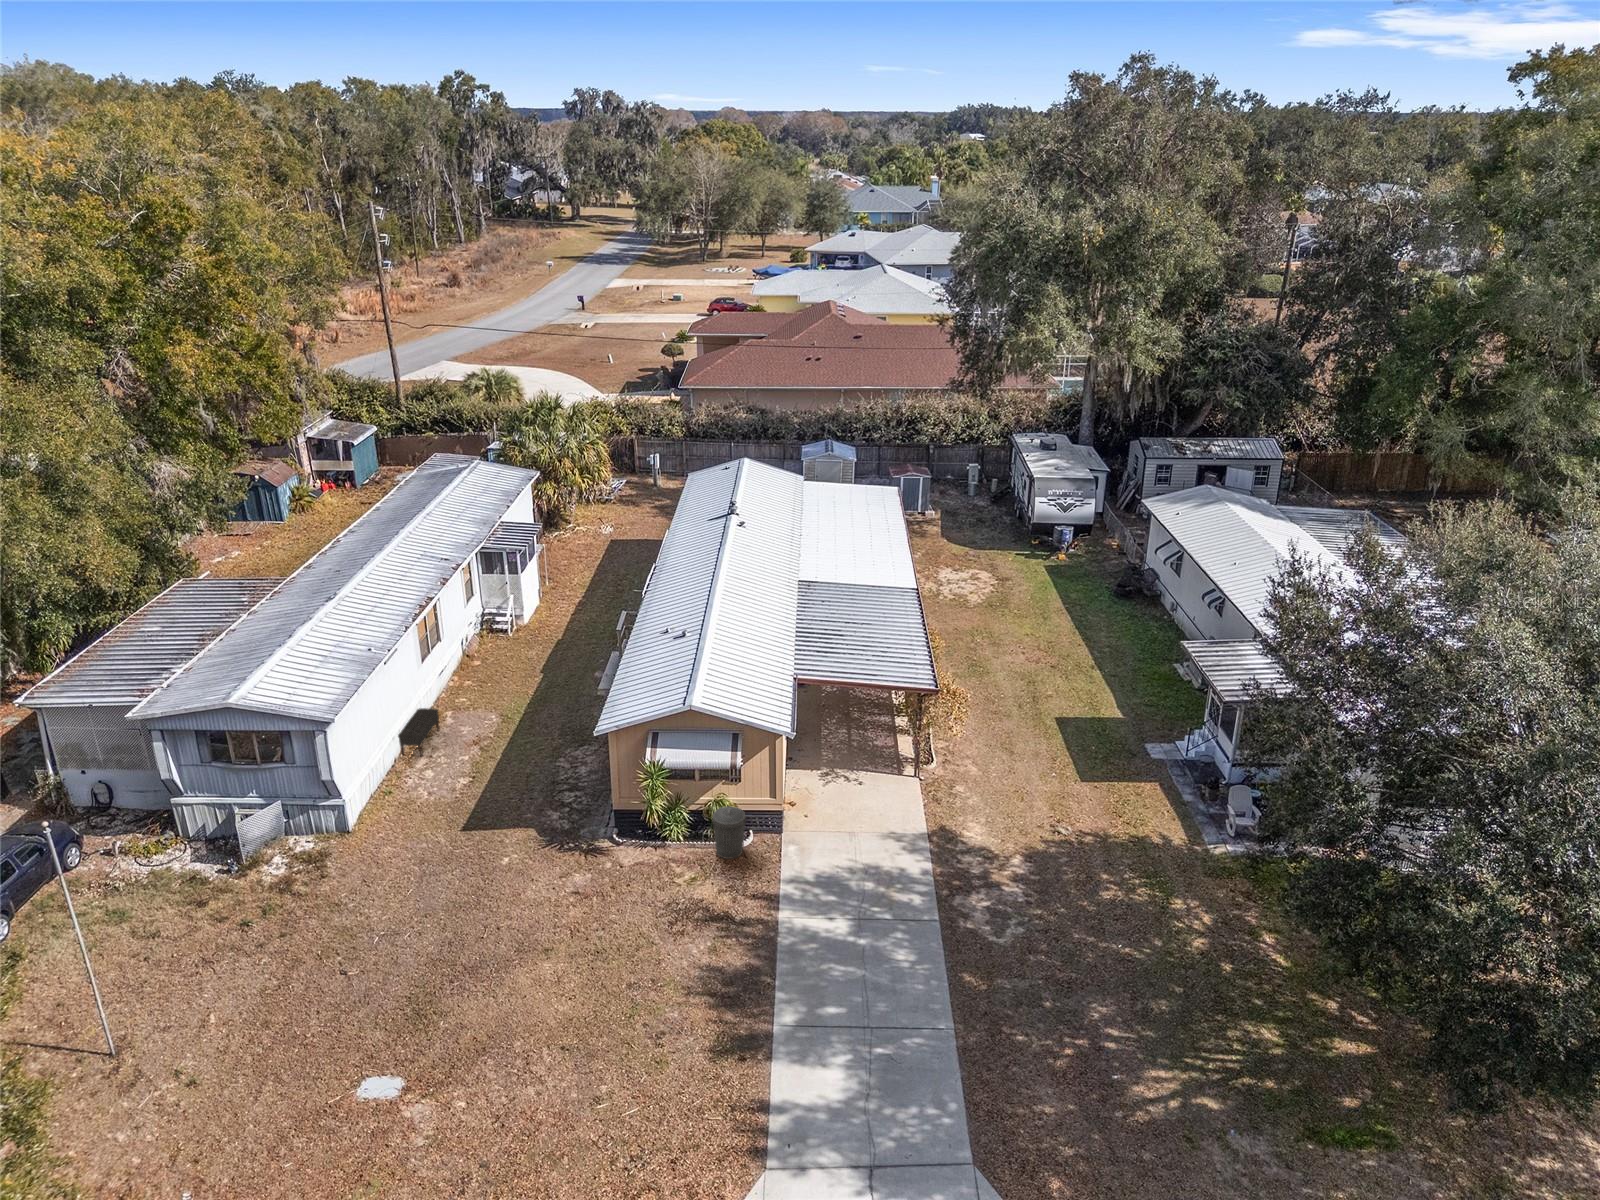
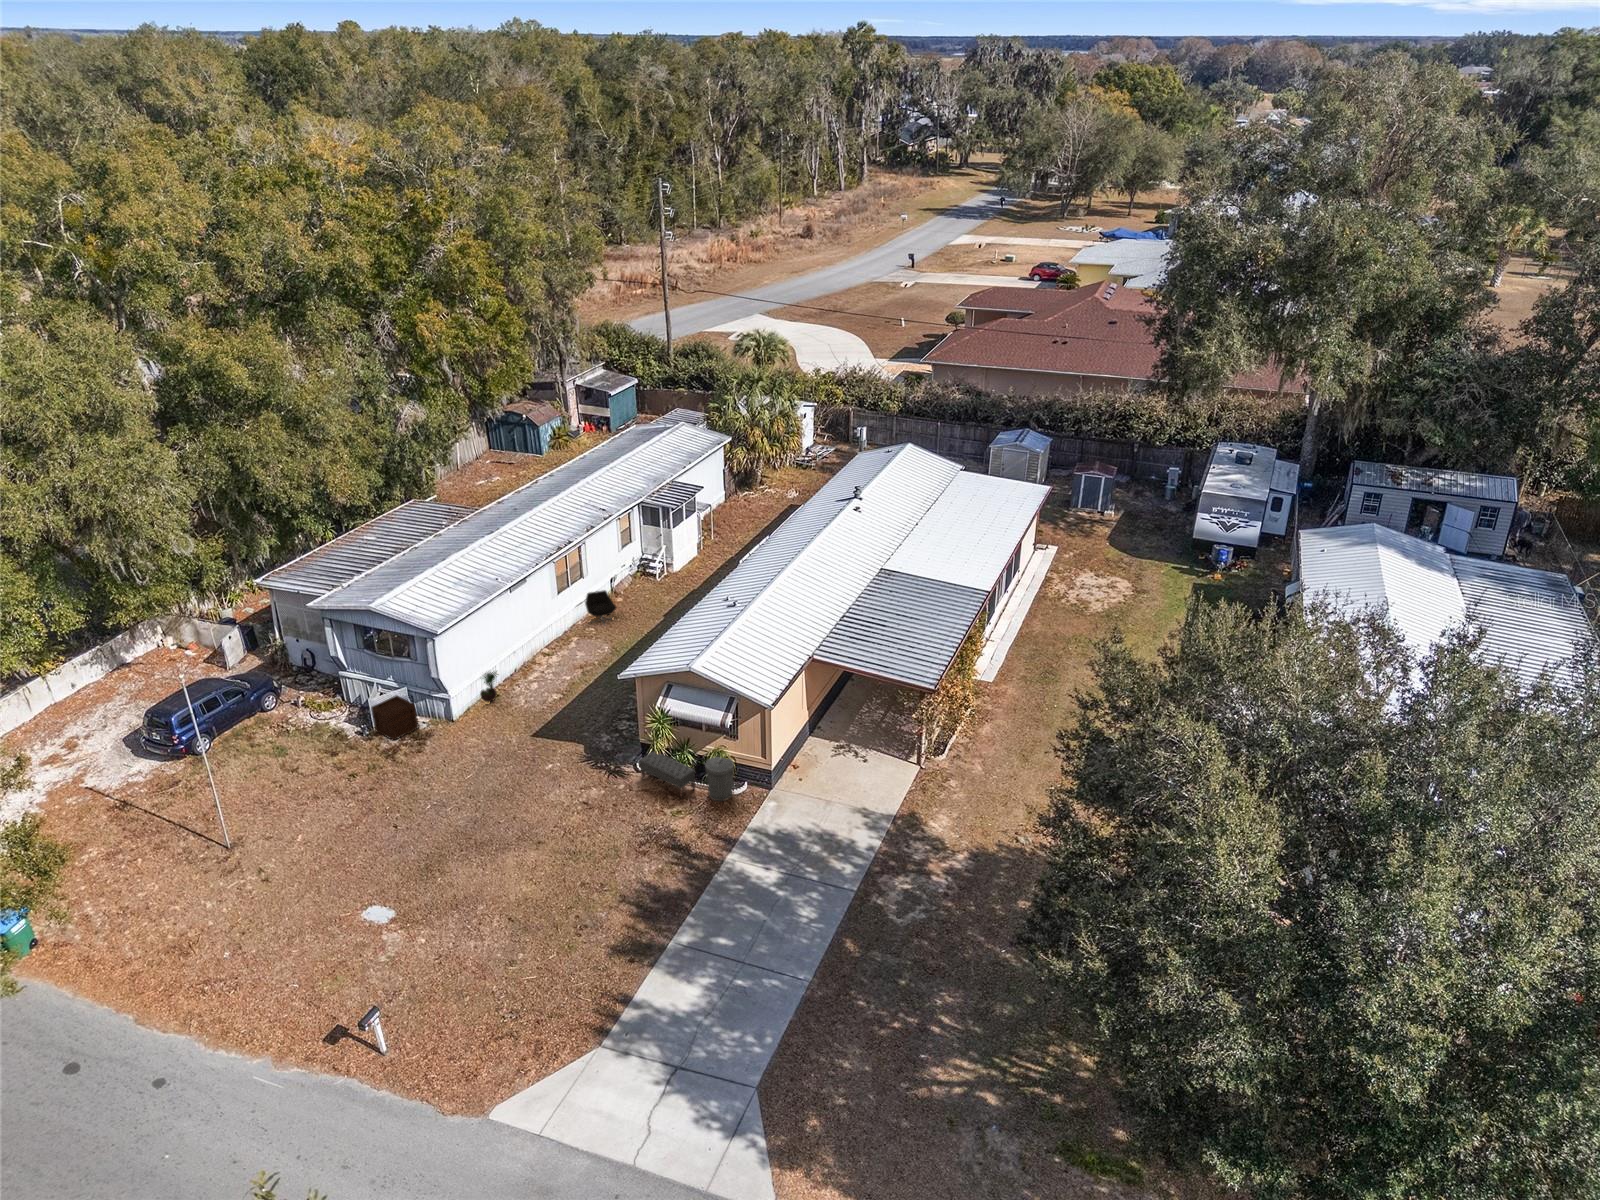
lounge chair: none [446,652,488,694] -> present [585,590,616,621]
bench: present [398,708,440,756] -> present [640,752,695,798]
potted tree: none [371,759,396,802] -> present [480,671,498,702]
wooden crate: none [241,812,307,871] -> present [371,695,419,740]

